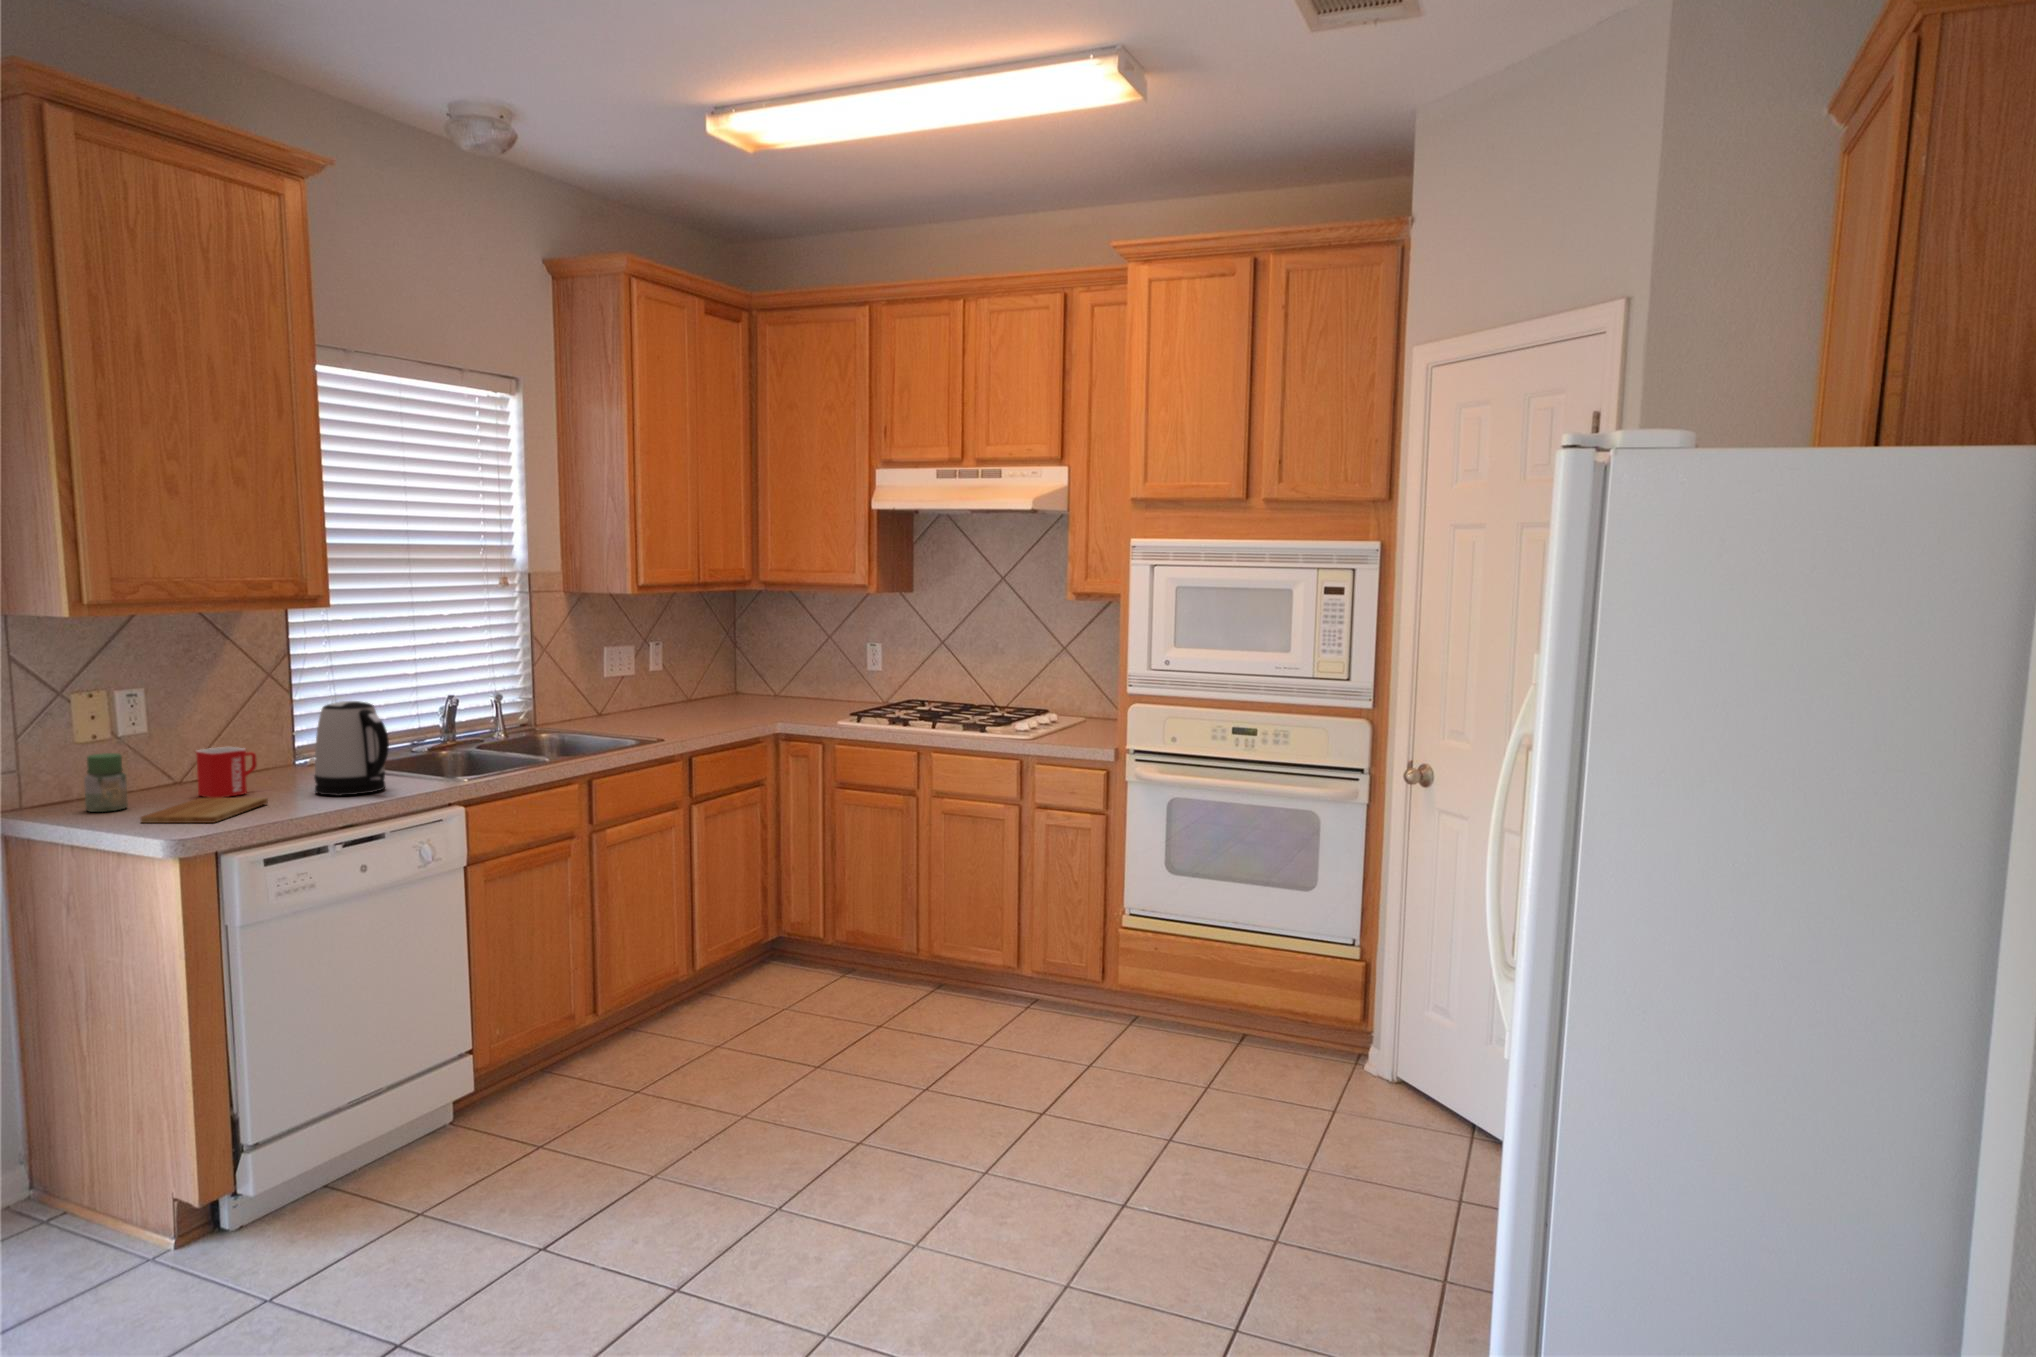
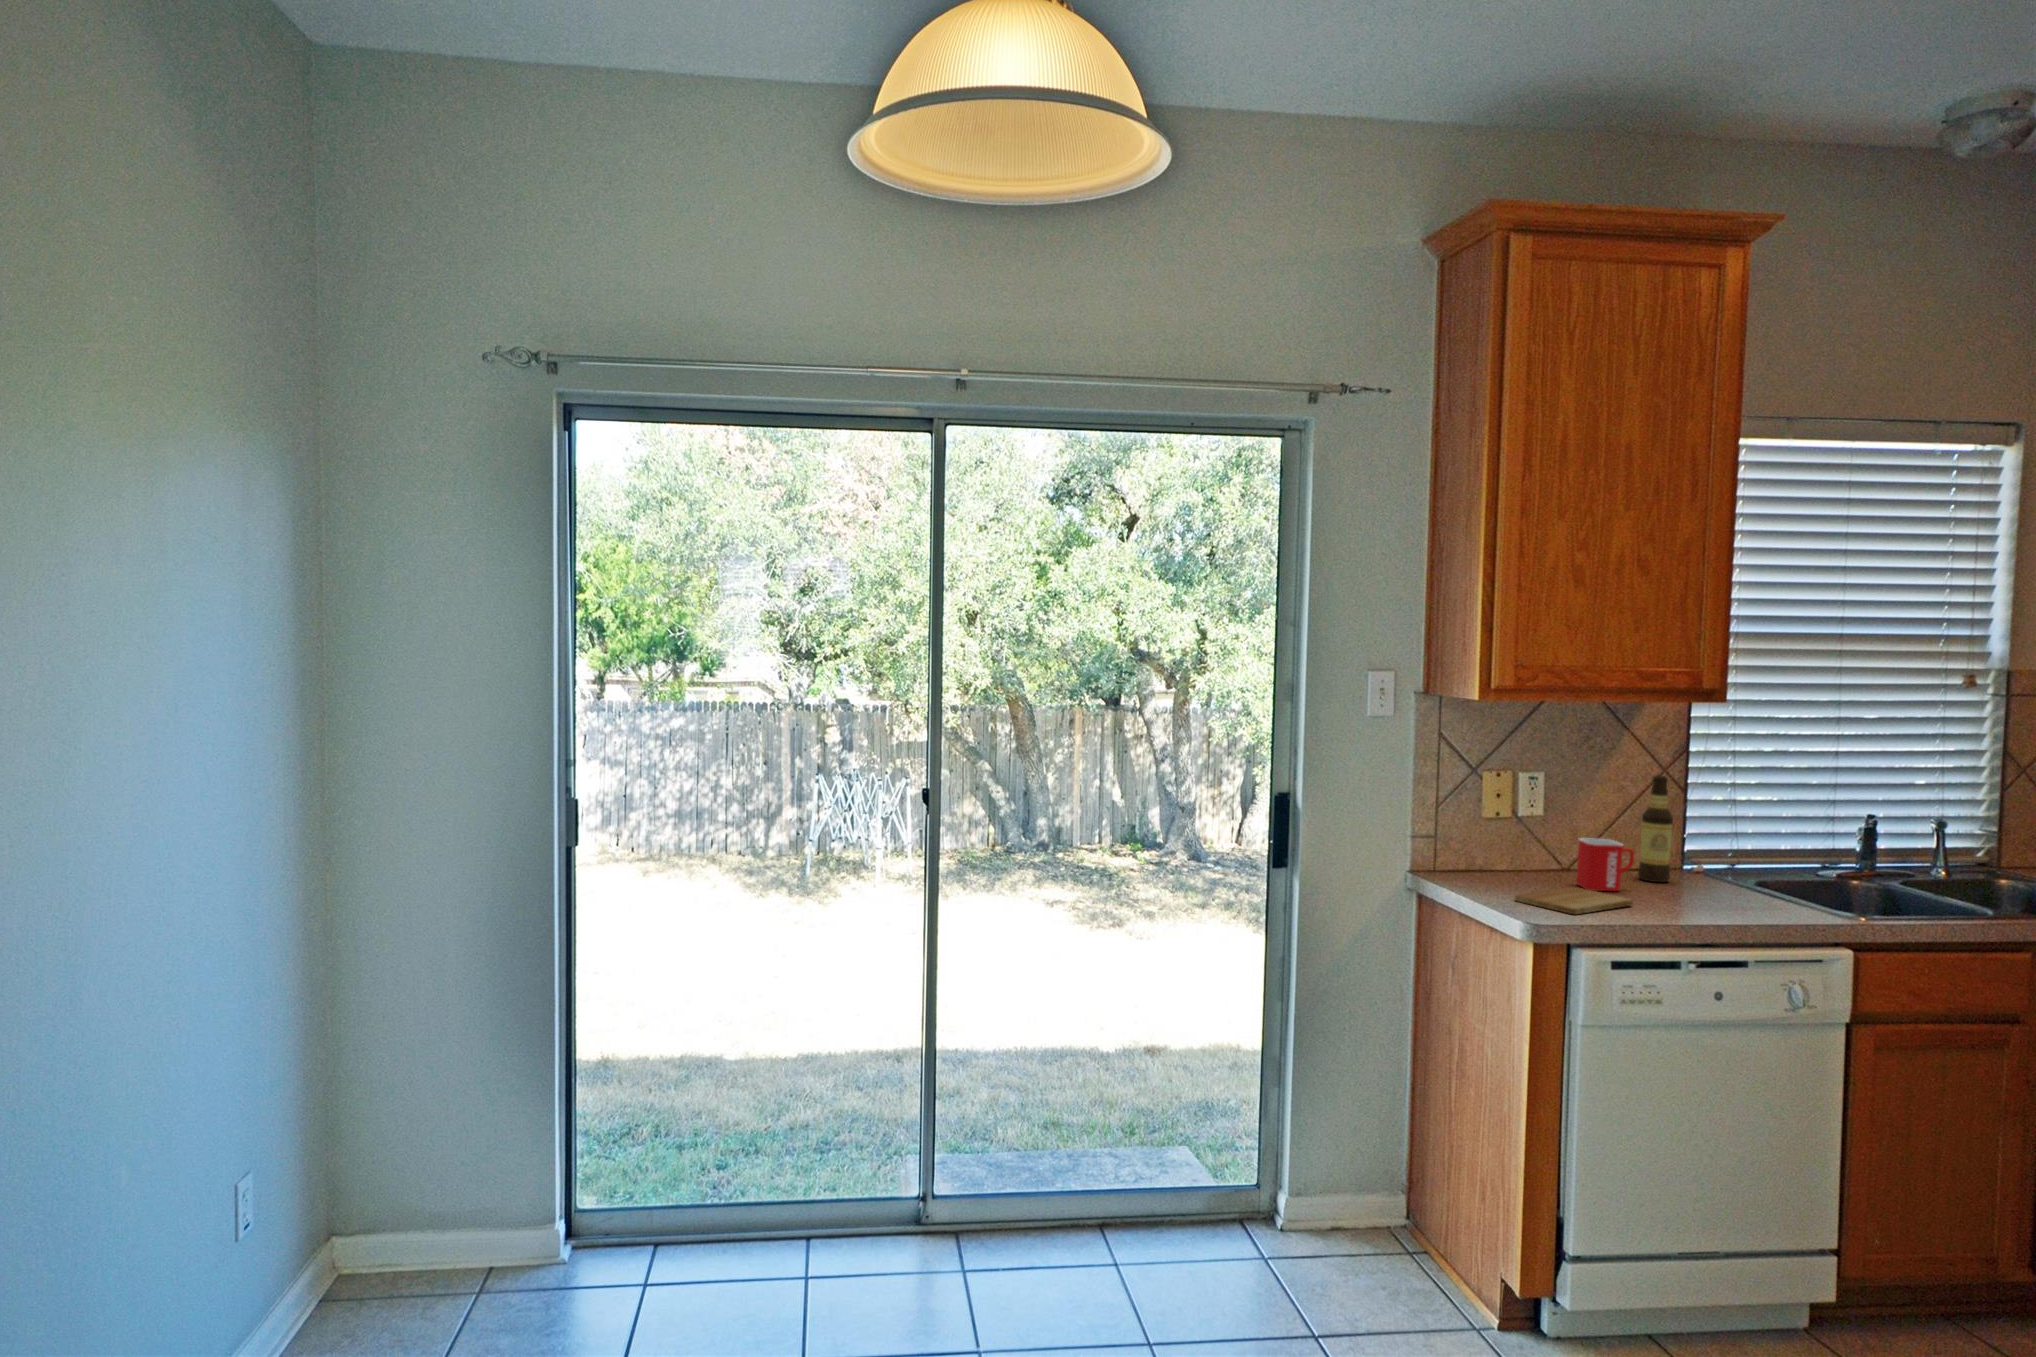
bottle: none [255,681,289,780] -> present [1638,776,1673,882]
kettle: present [314,701,389,796] -> none [1685,808,1766,916]
jar: present [84,753,128,812] -> none [1480,828,1515,885]

